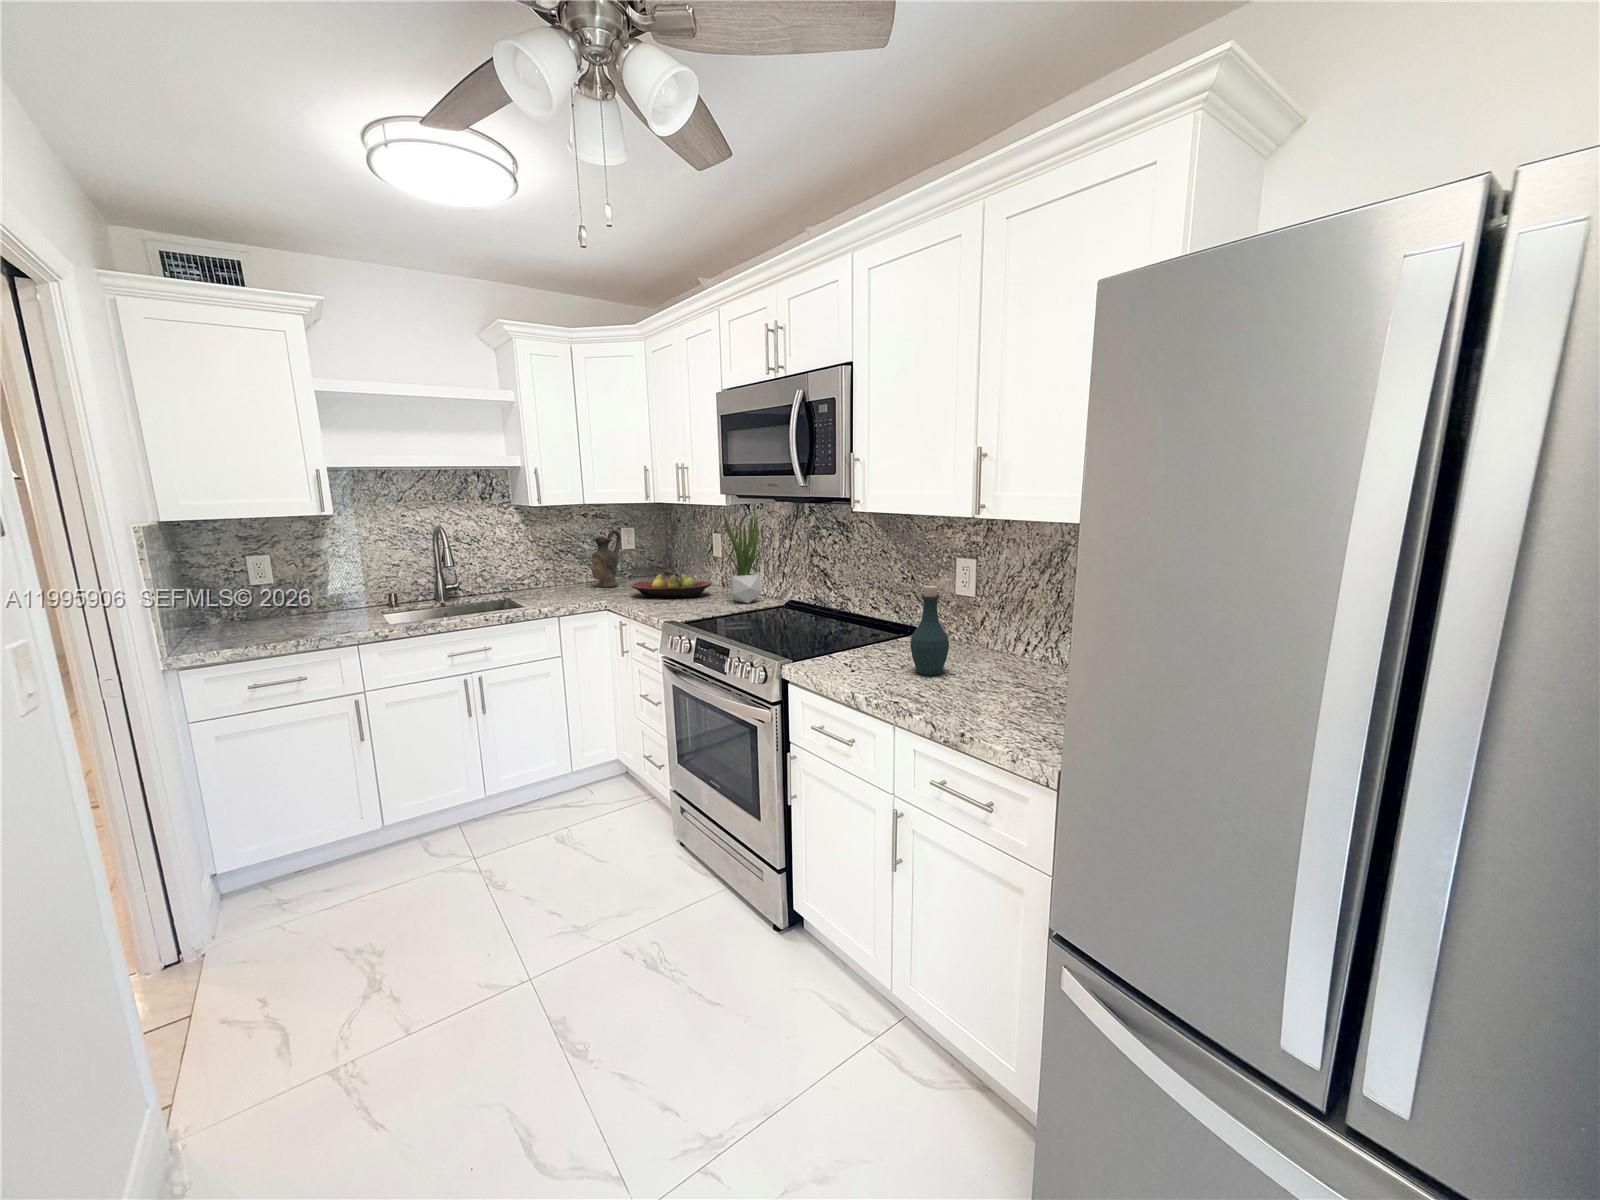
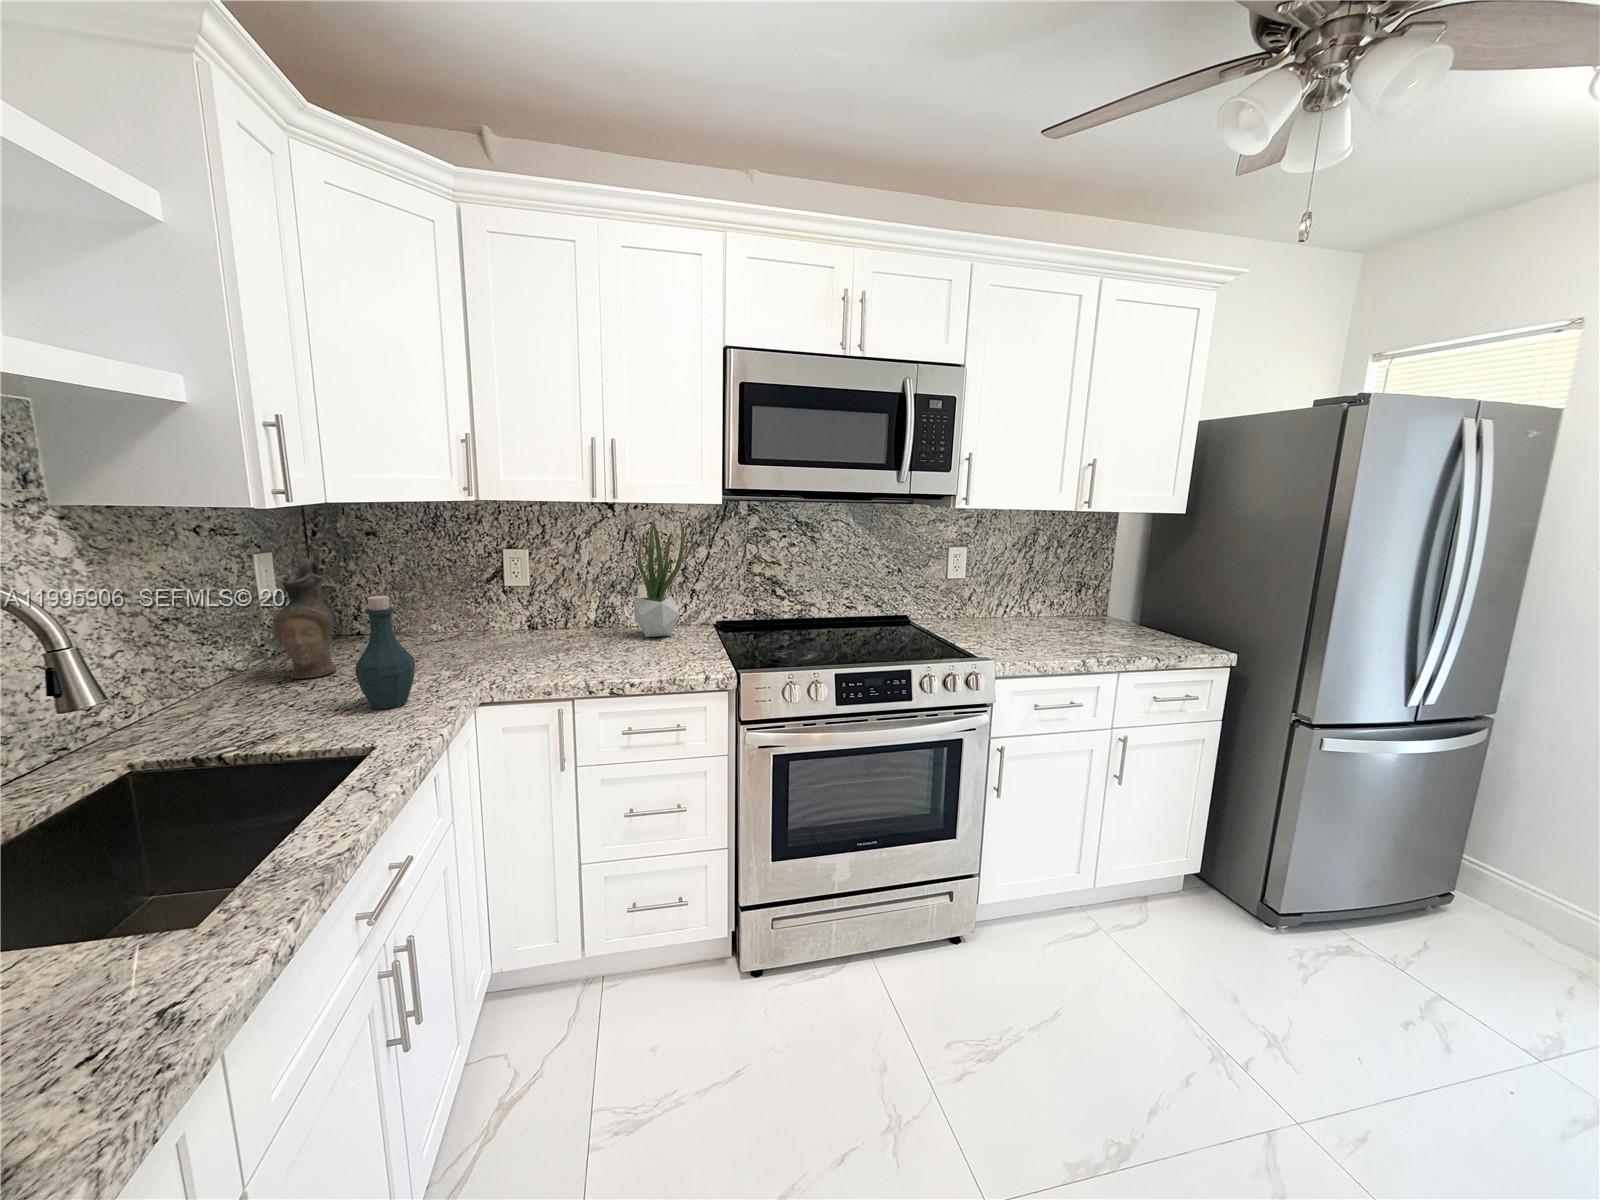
fruit bowl: present [632,574,712,598] -> none [459,615,589,665]
bottle: present [910,586,949,676] -> present [355,596,415,709]

